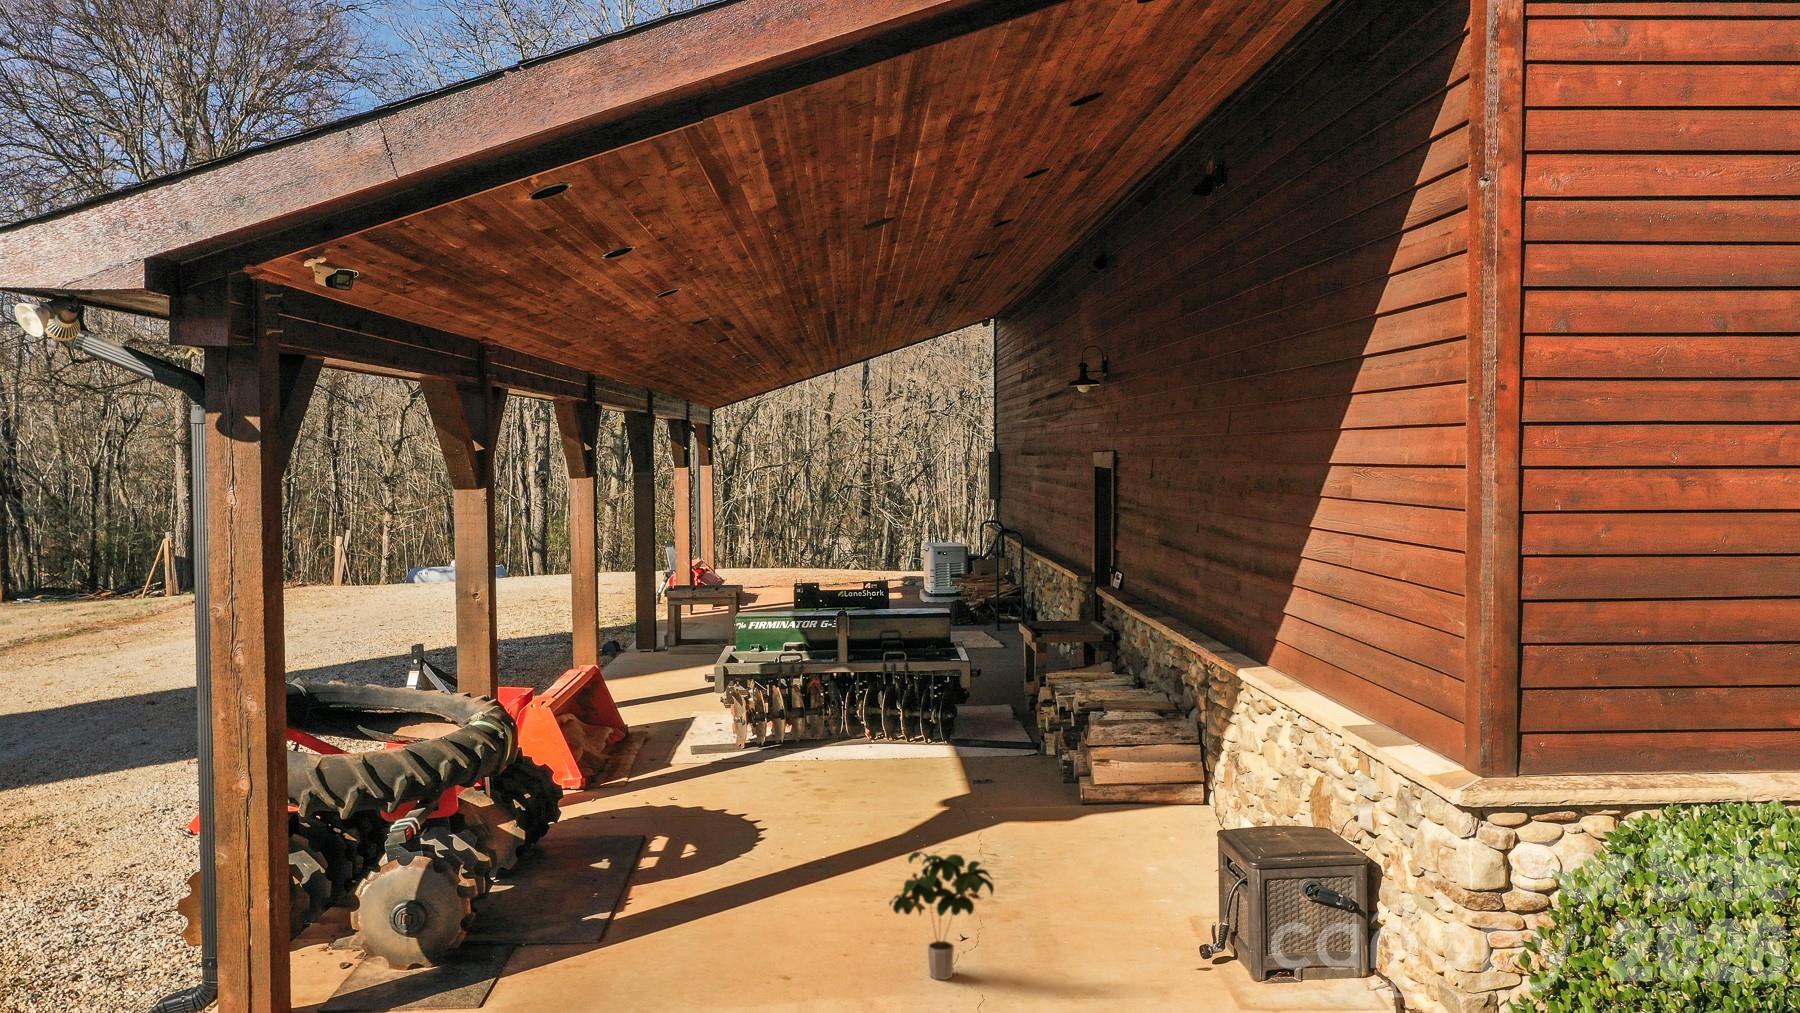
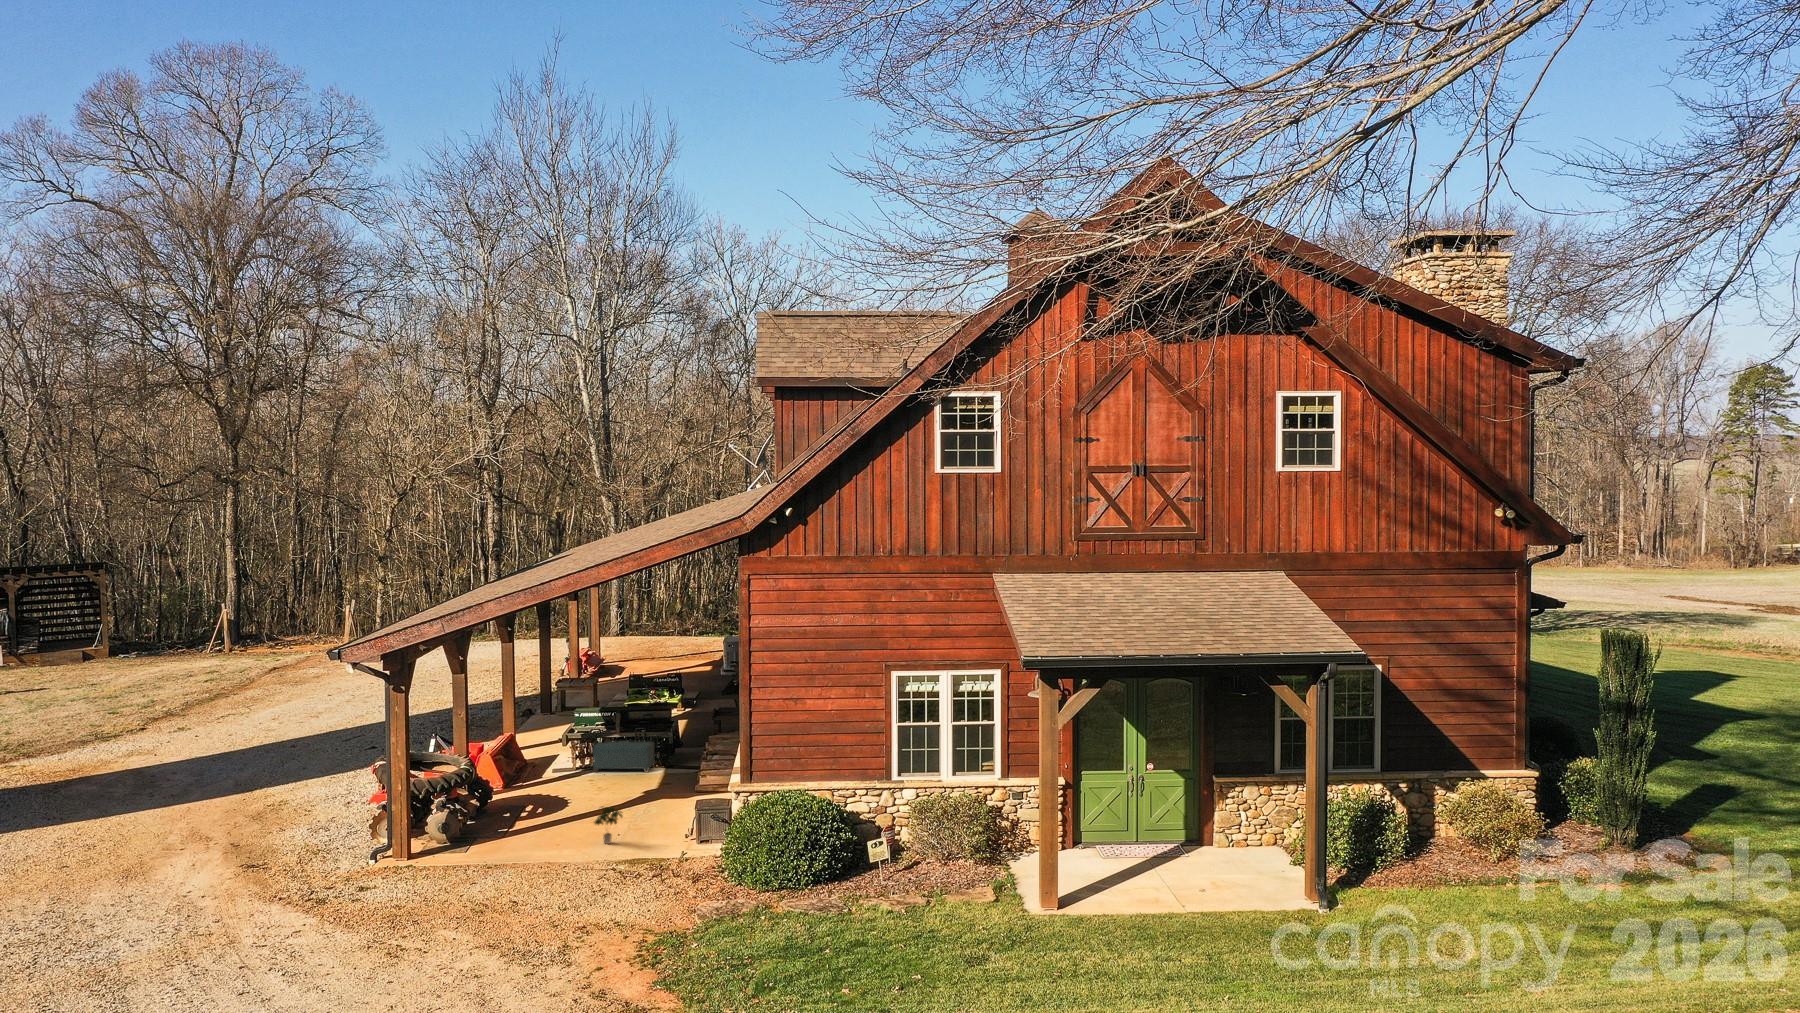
bench: none [790,683,928,757] -> present [593,741,655,773]

